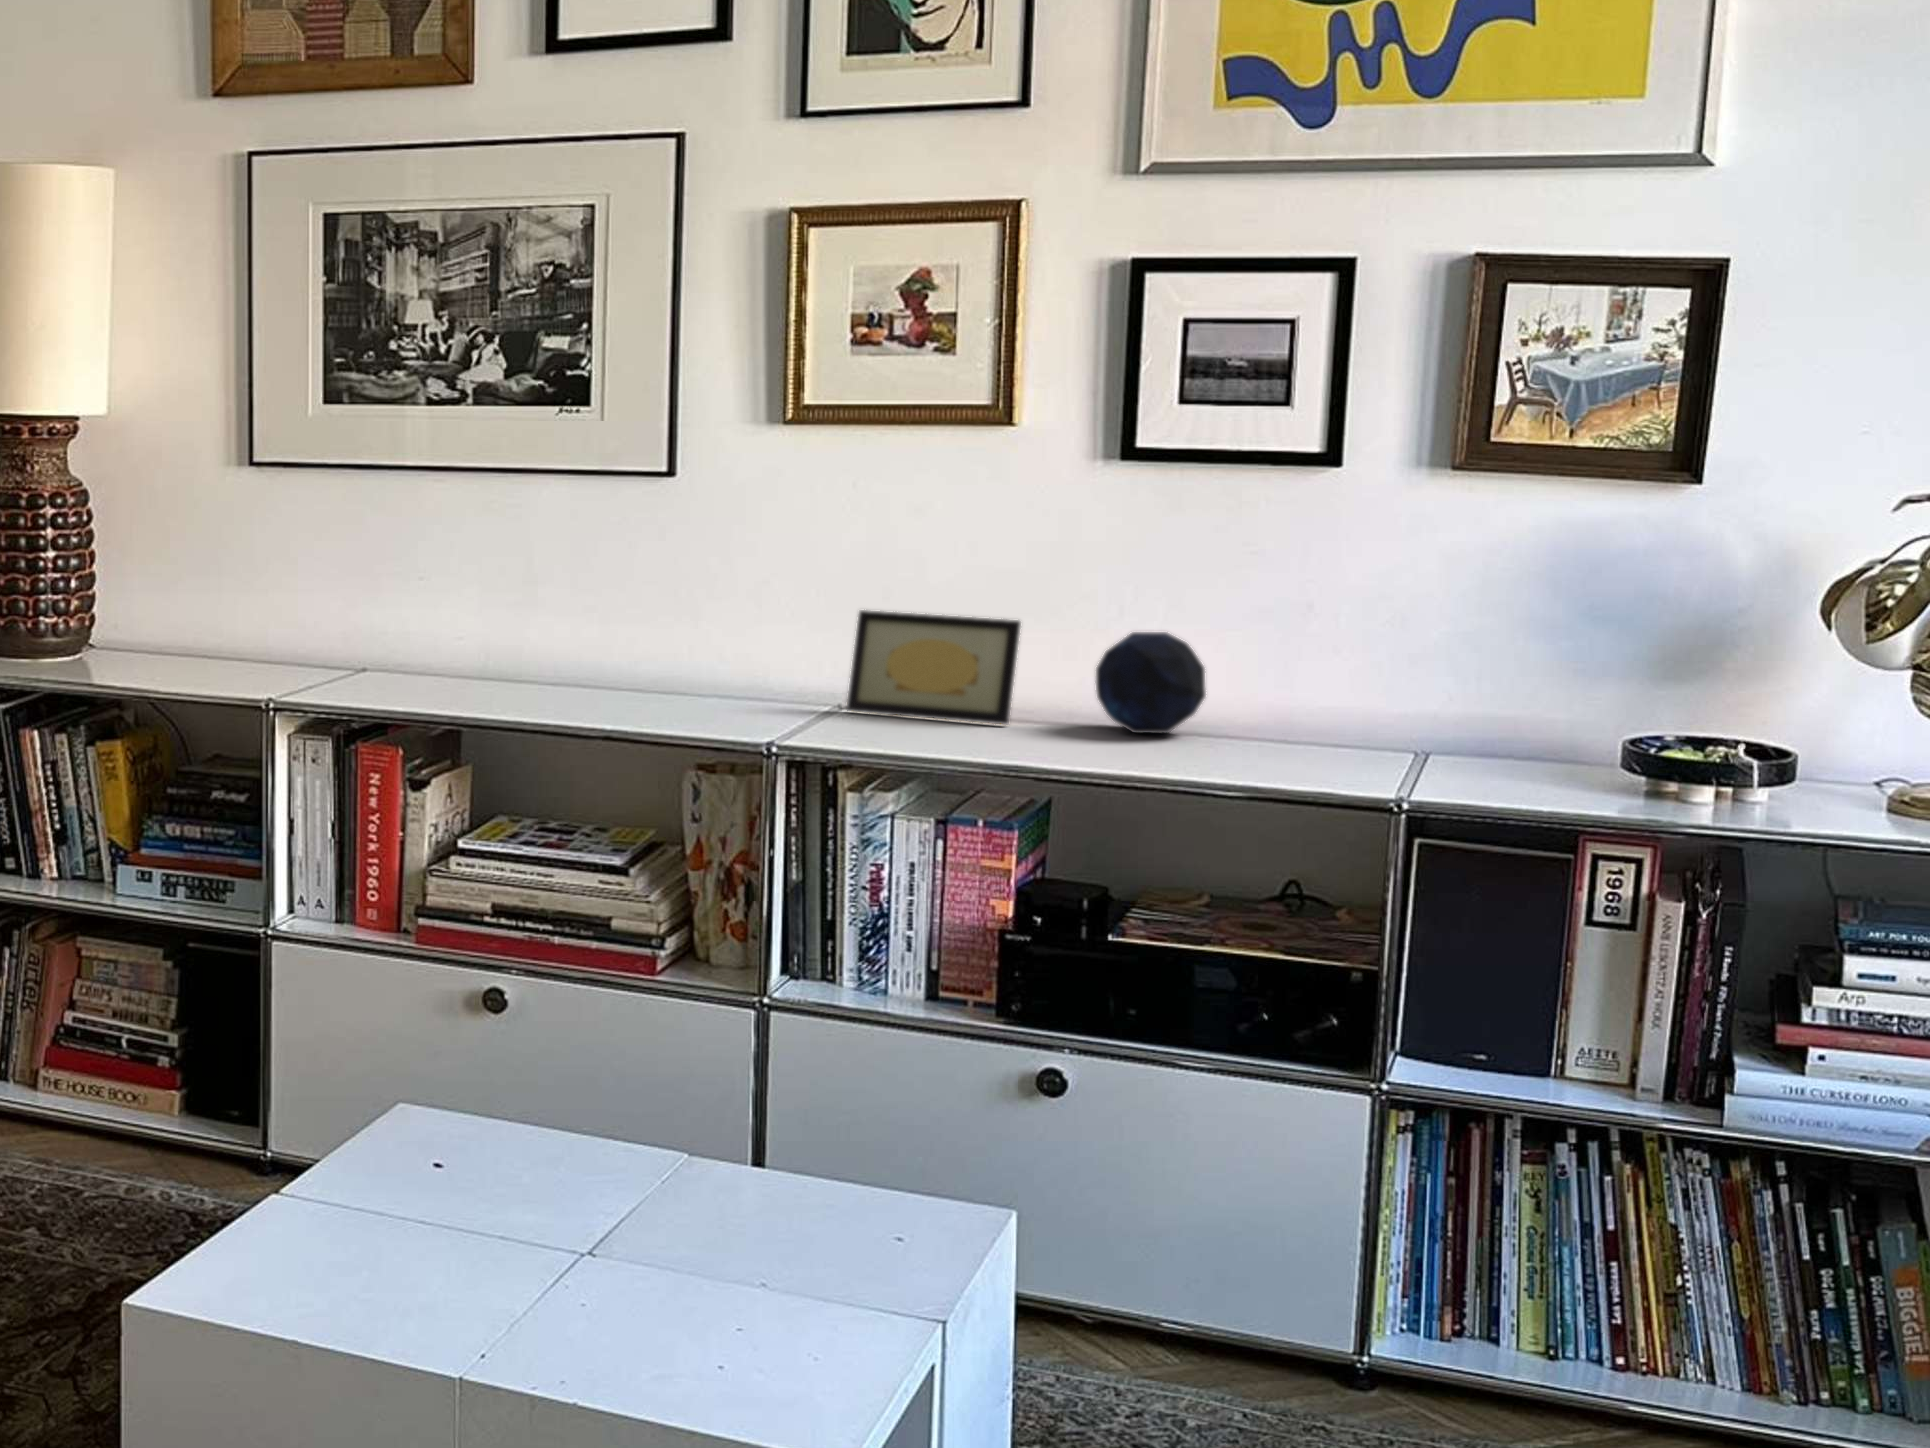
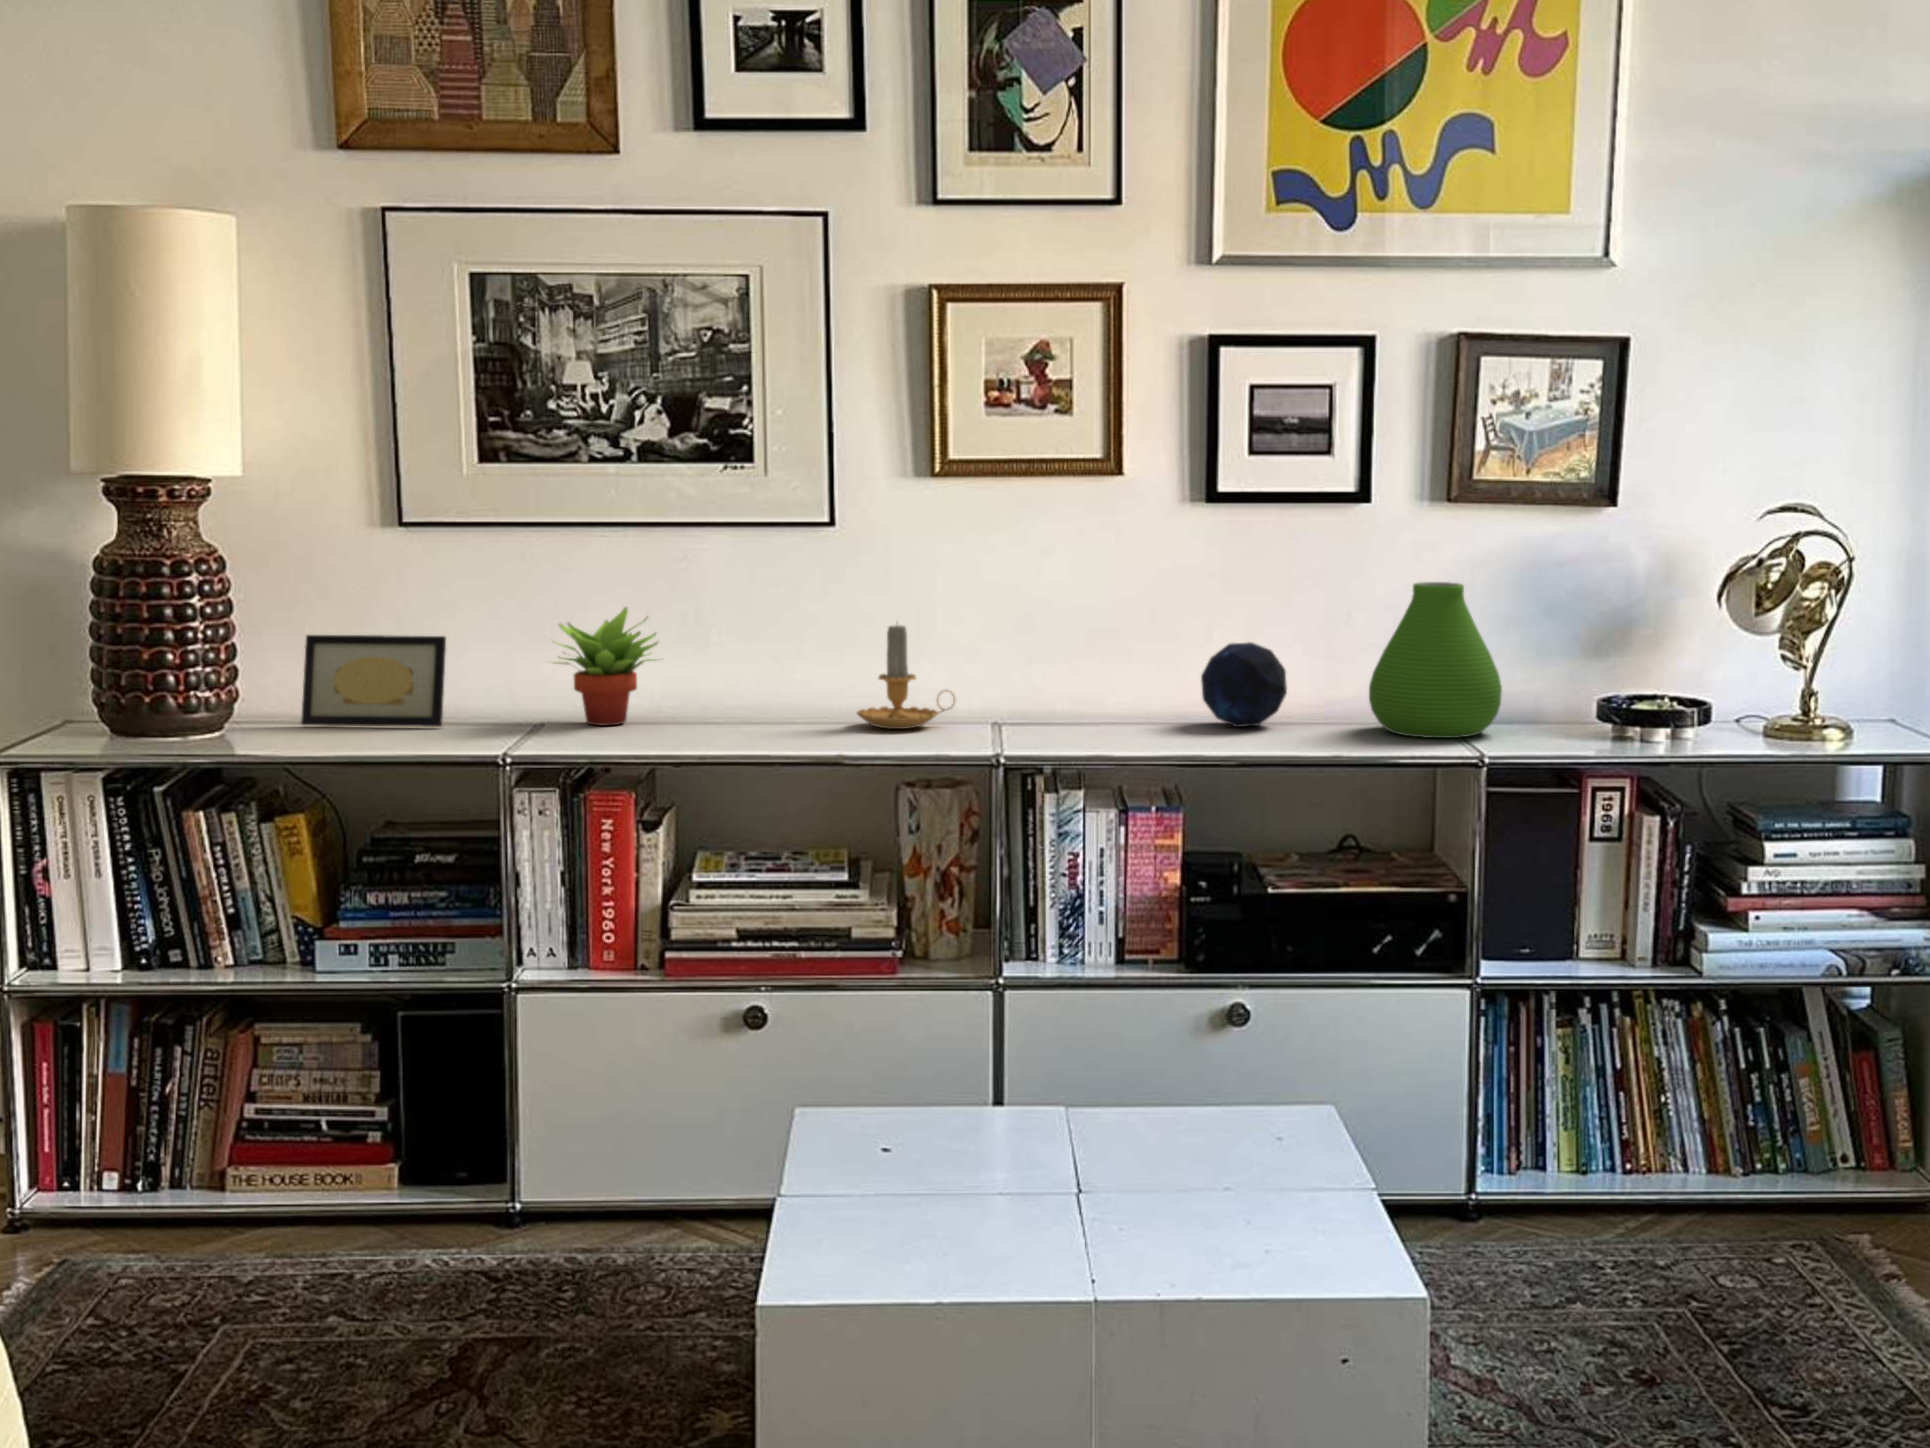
succulent plant: none [374,555,494,678] -> present [559,607,659,725]
vase: none [1305,569,1495,769] -> present [1369,582,1502,738]
candle: none [681,583,798,705] -> present [857,625,955,729]
picture frame: present [847,610,1021,724] -> present [301,635,446,727]

